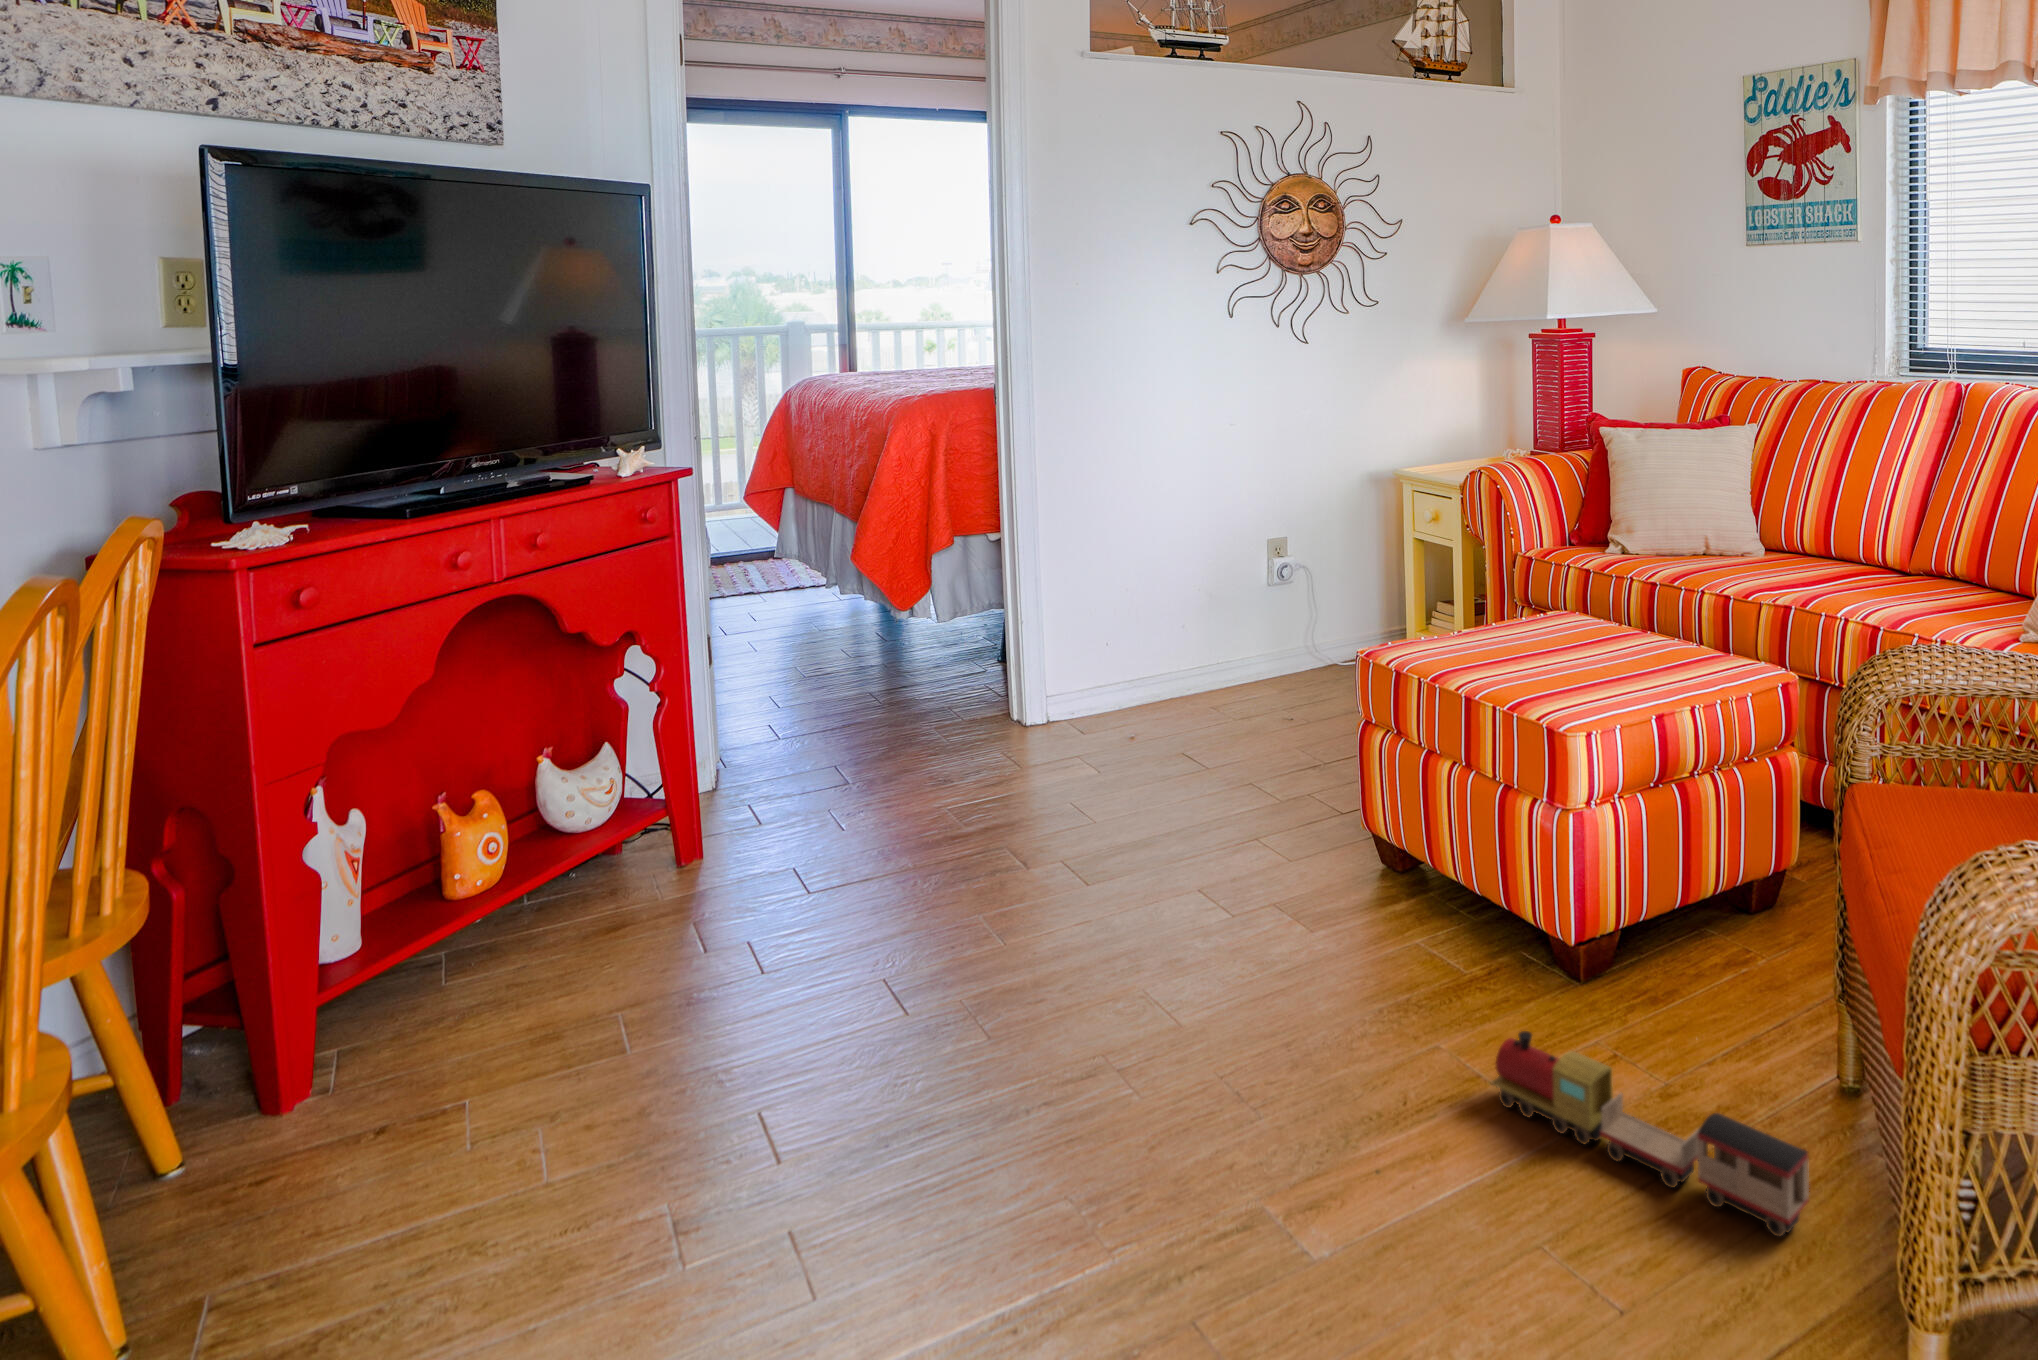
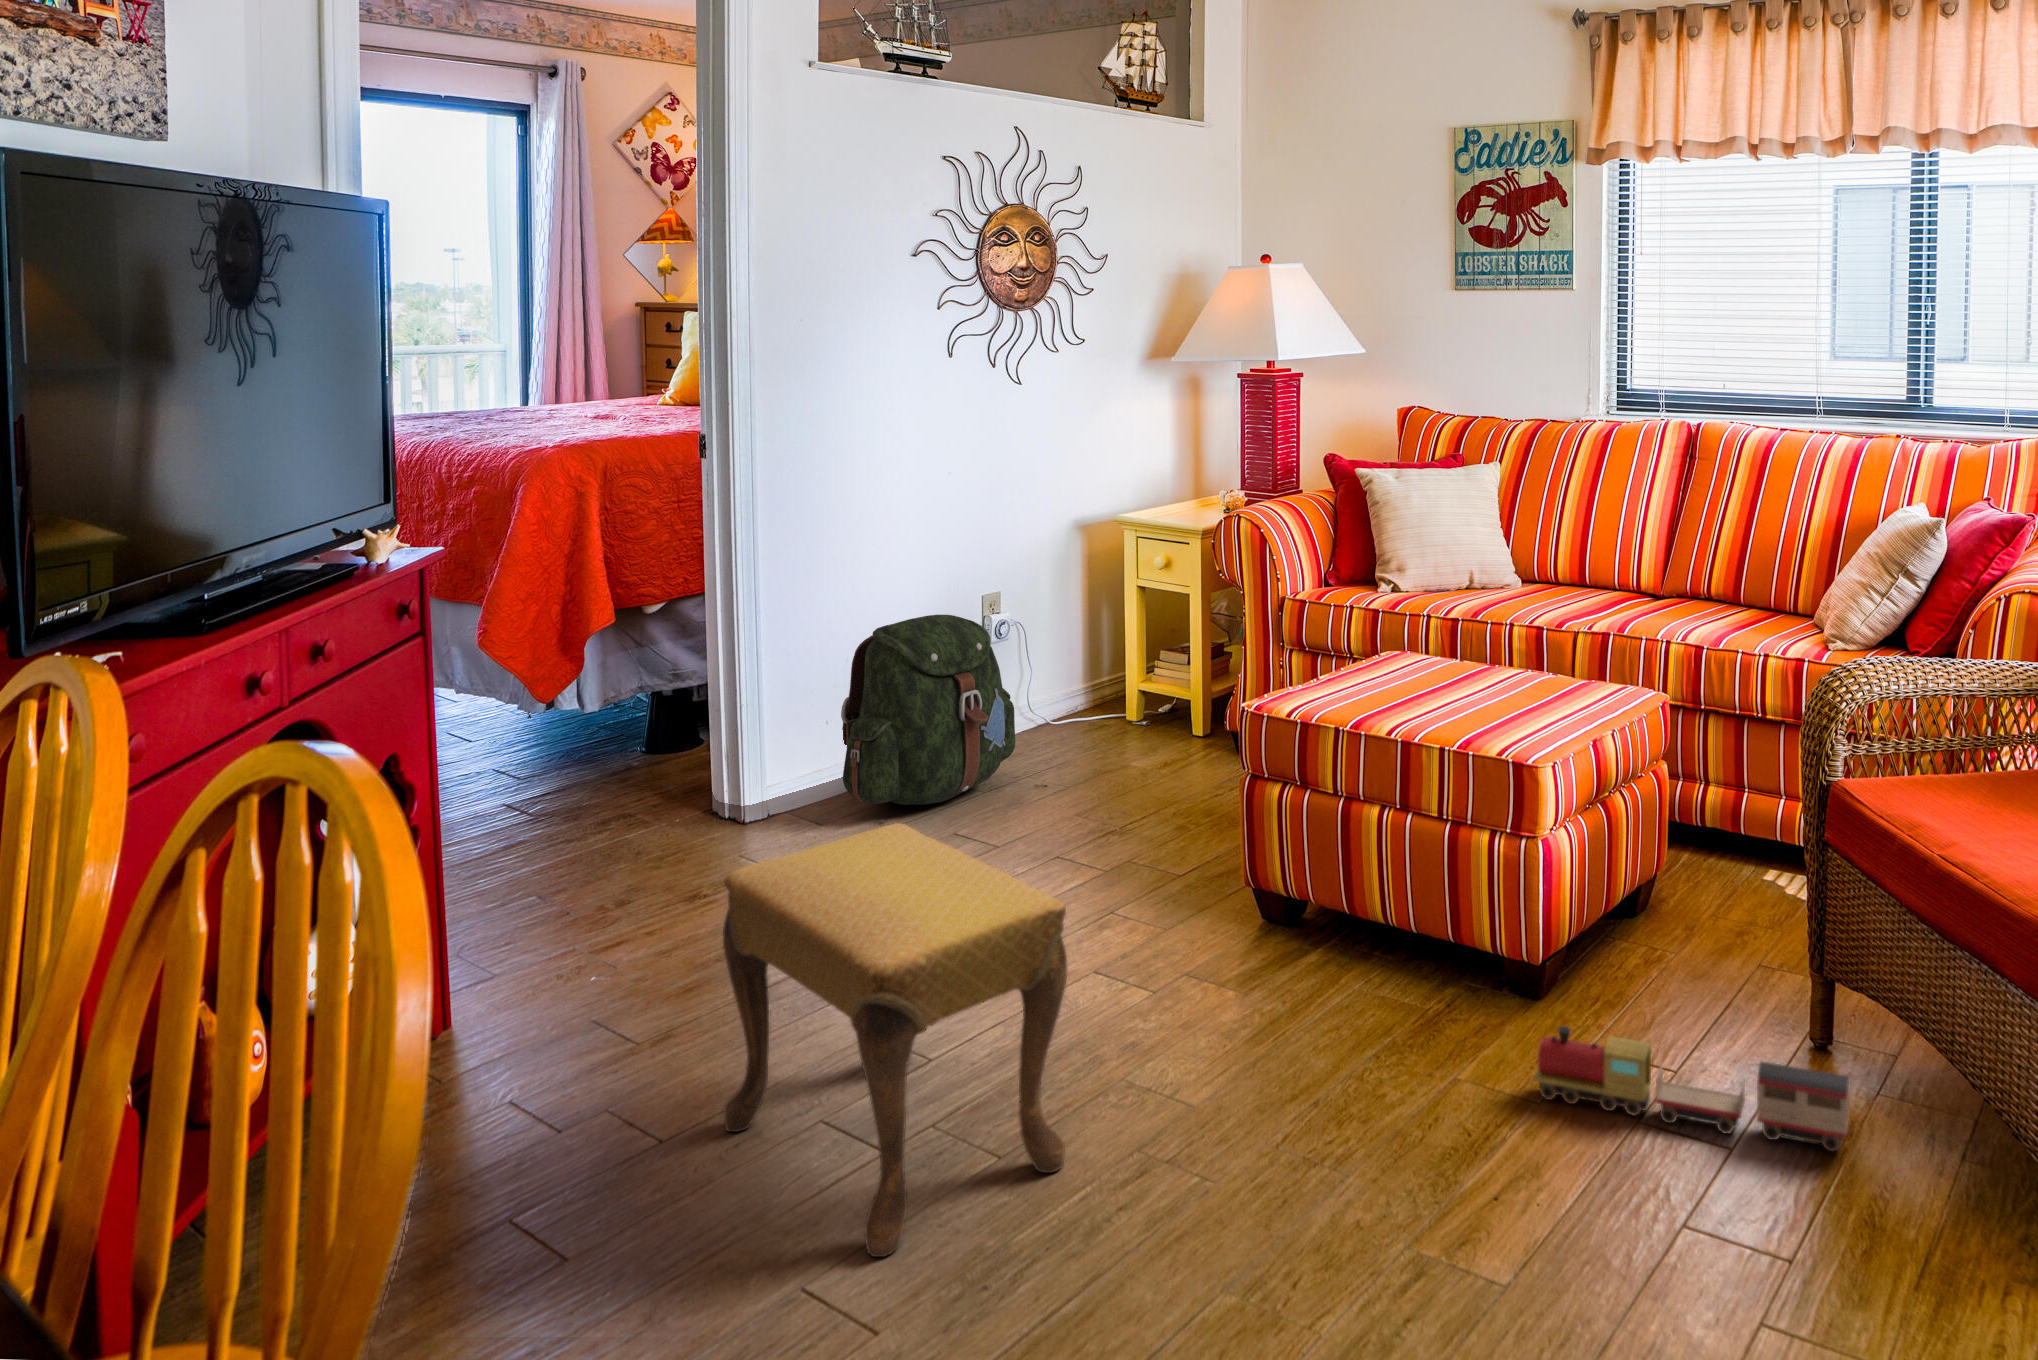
backpack: none [1104,551,1272,722] -> present [841,615,1015,805]
footstool: none [783,739,1019,1138] -> present [723,823,1067,1257]

